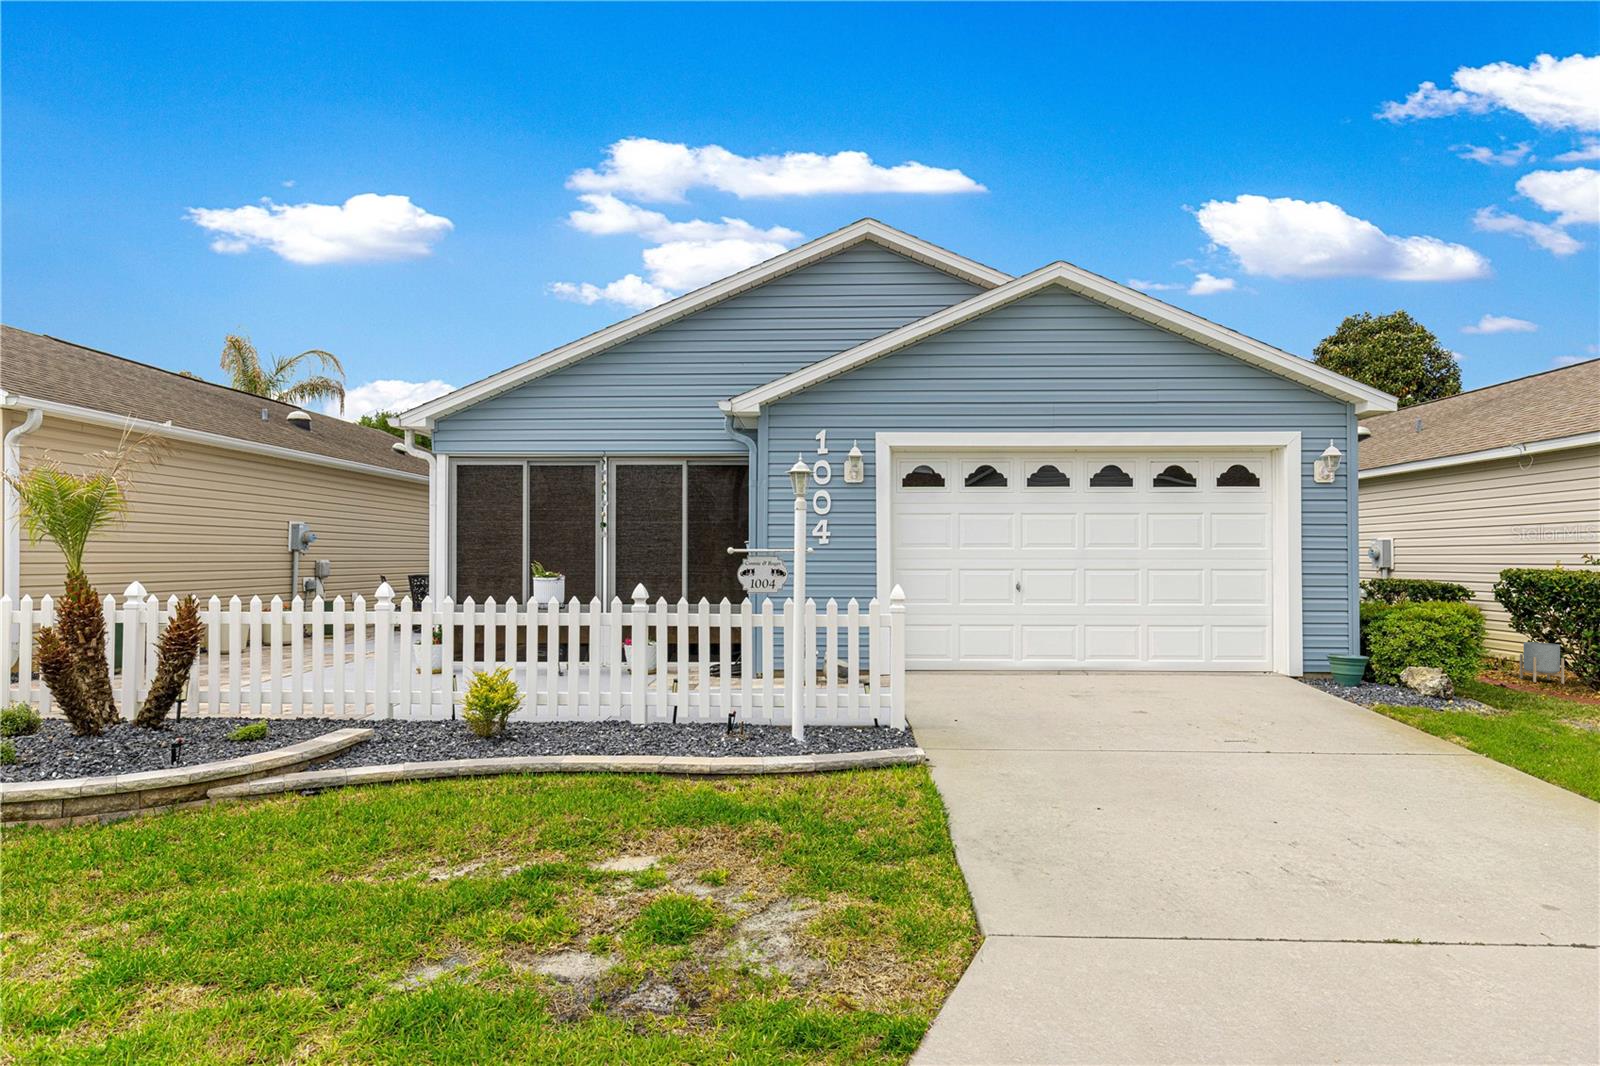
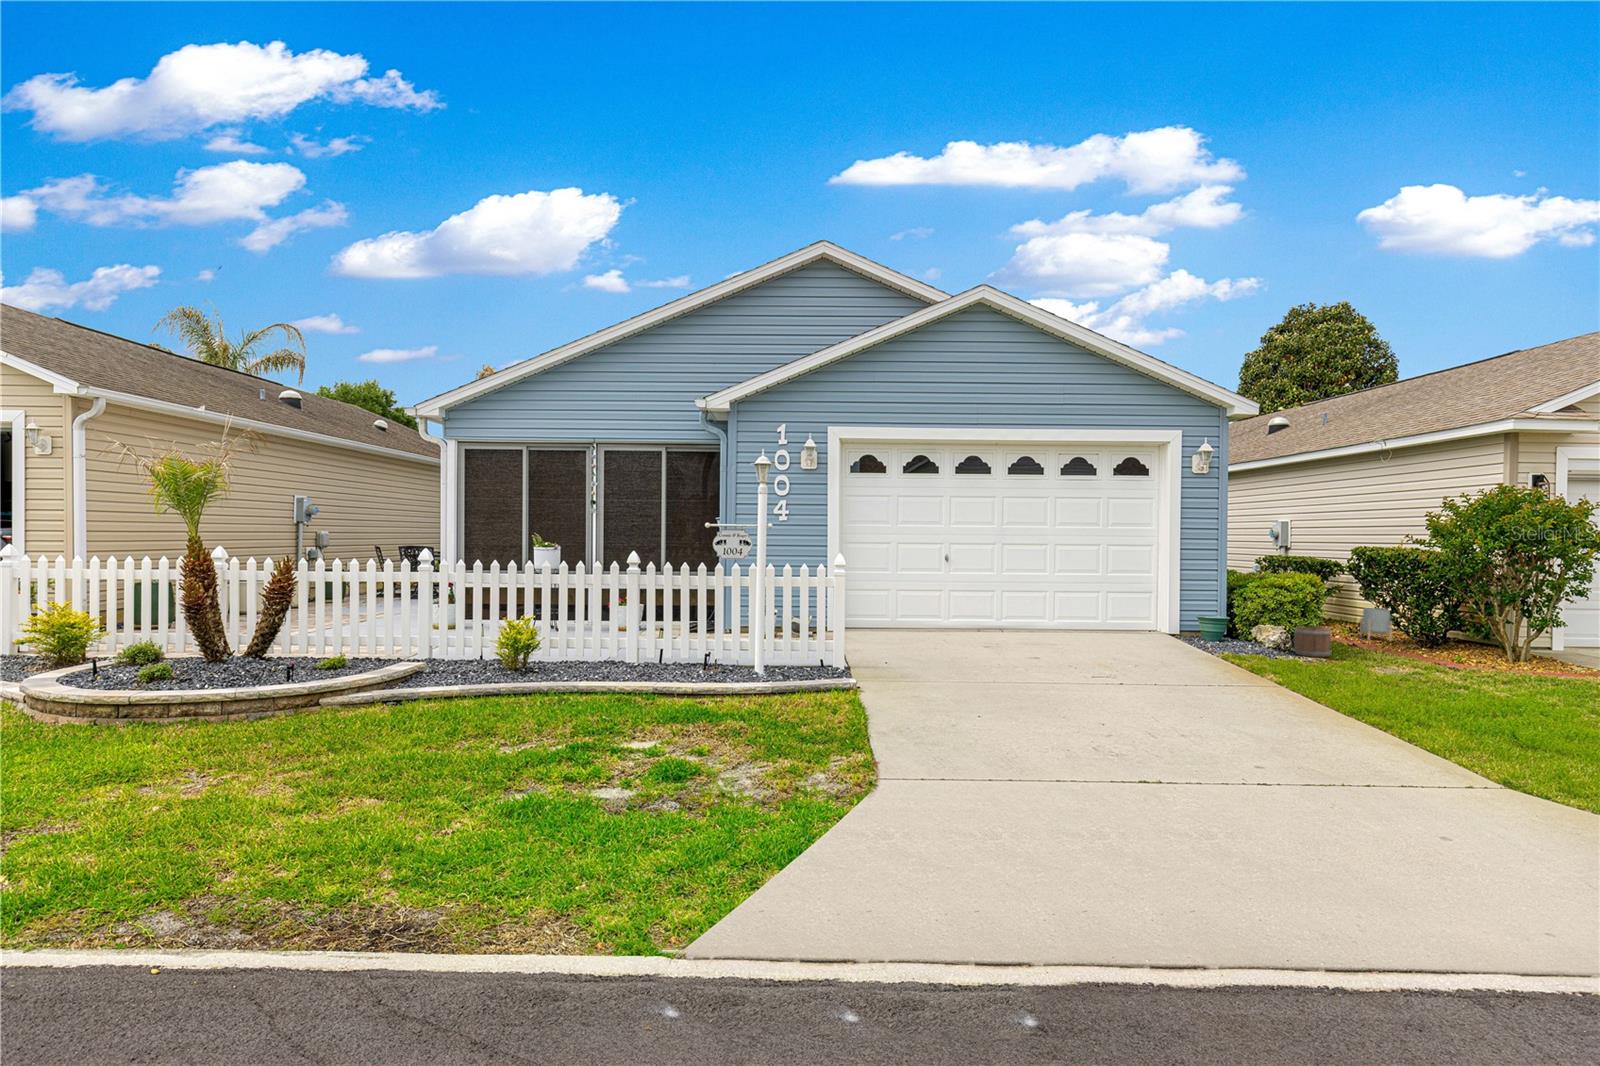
bucket: none [1456,666,1510,707] -> present [1293,626,1331,657]

